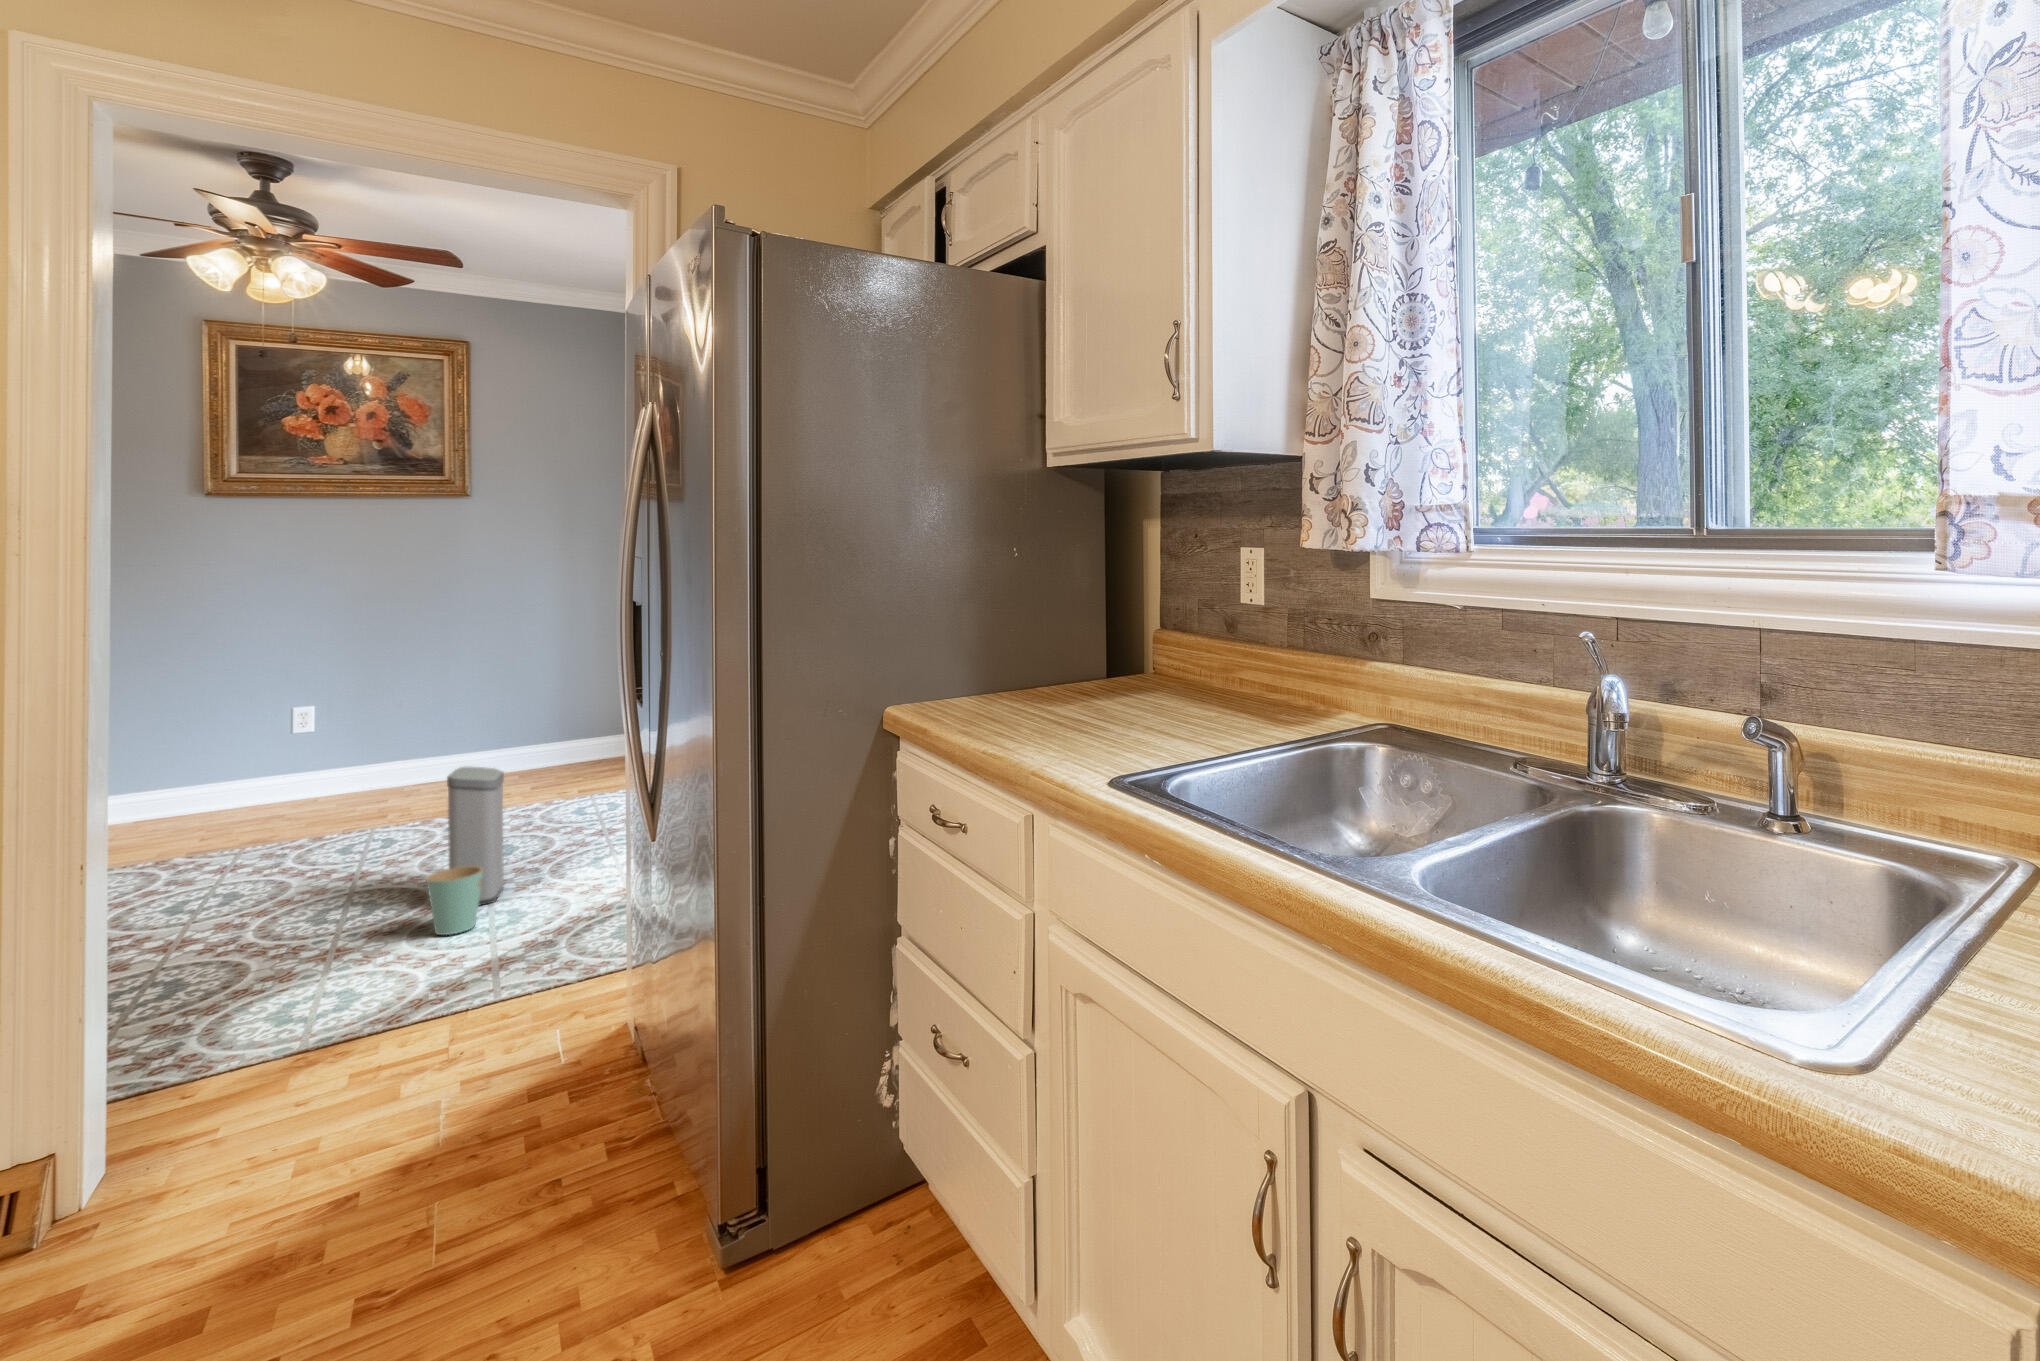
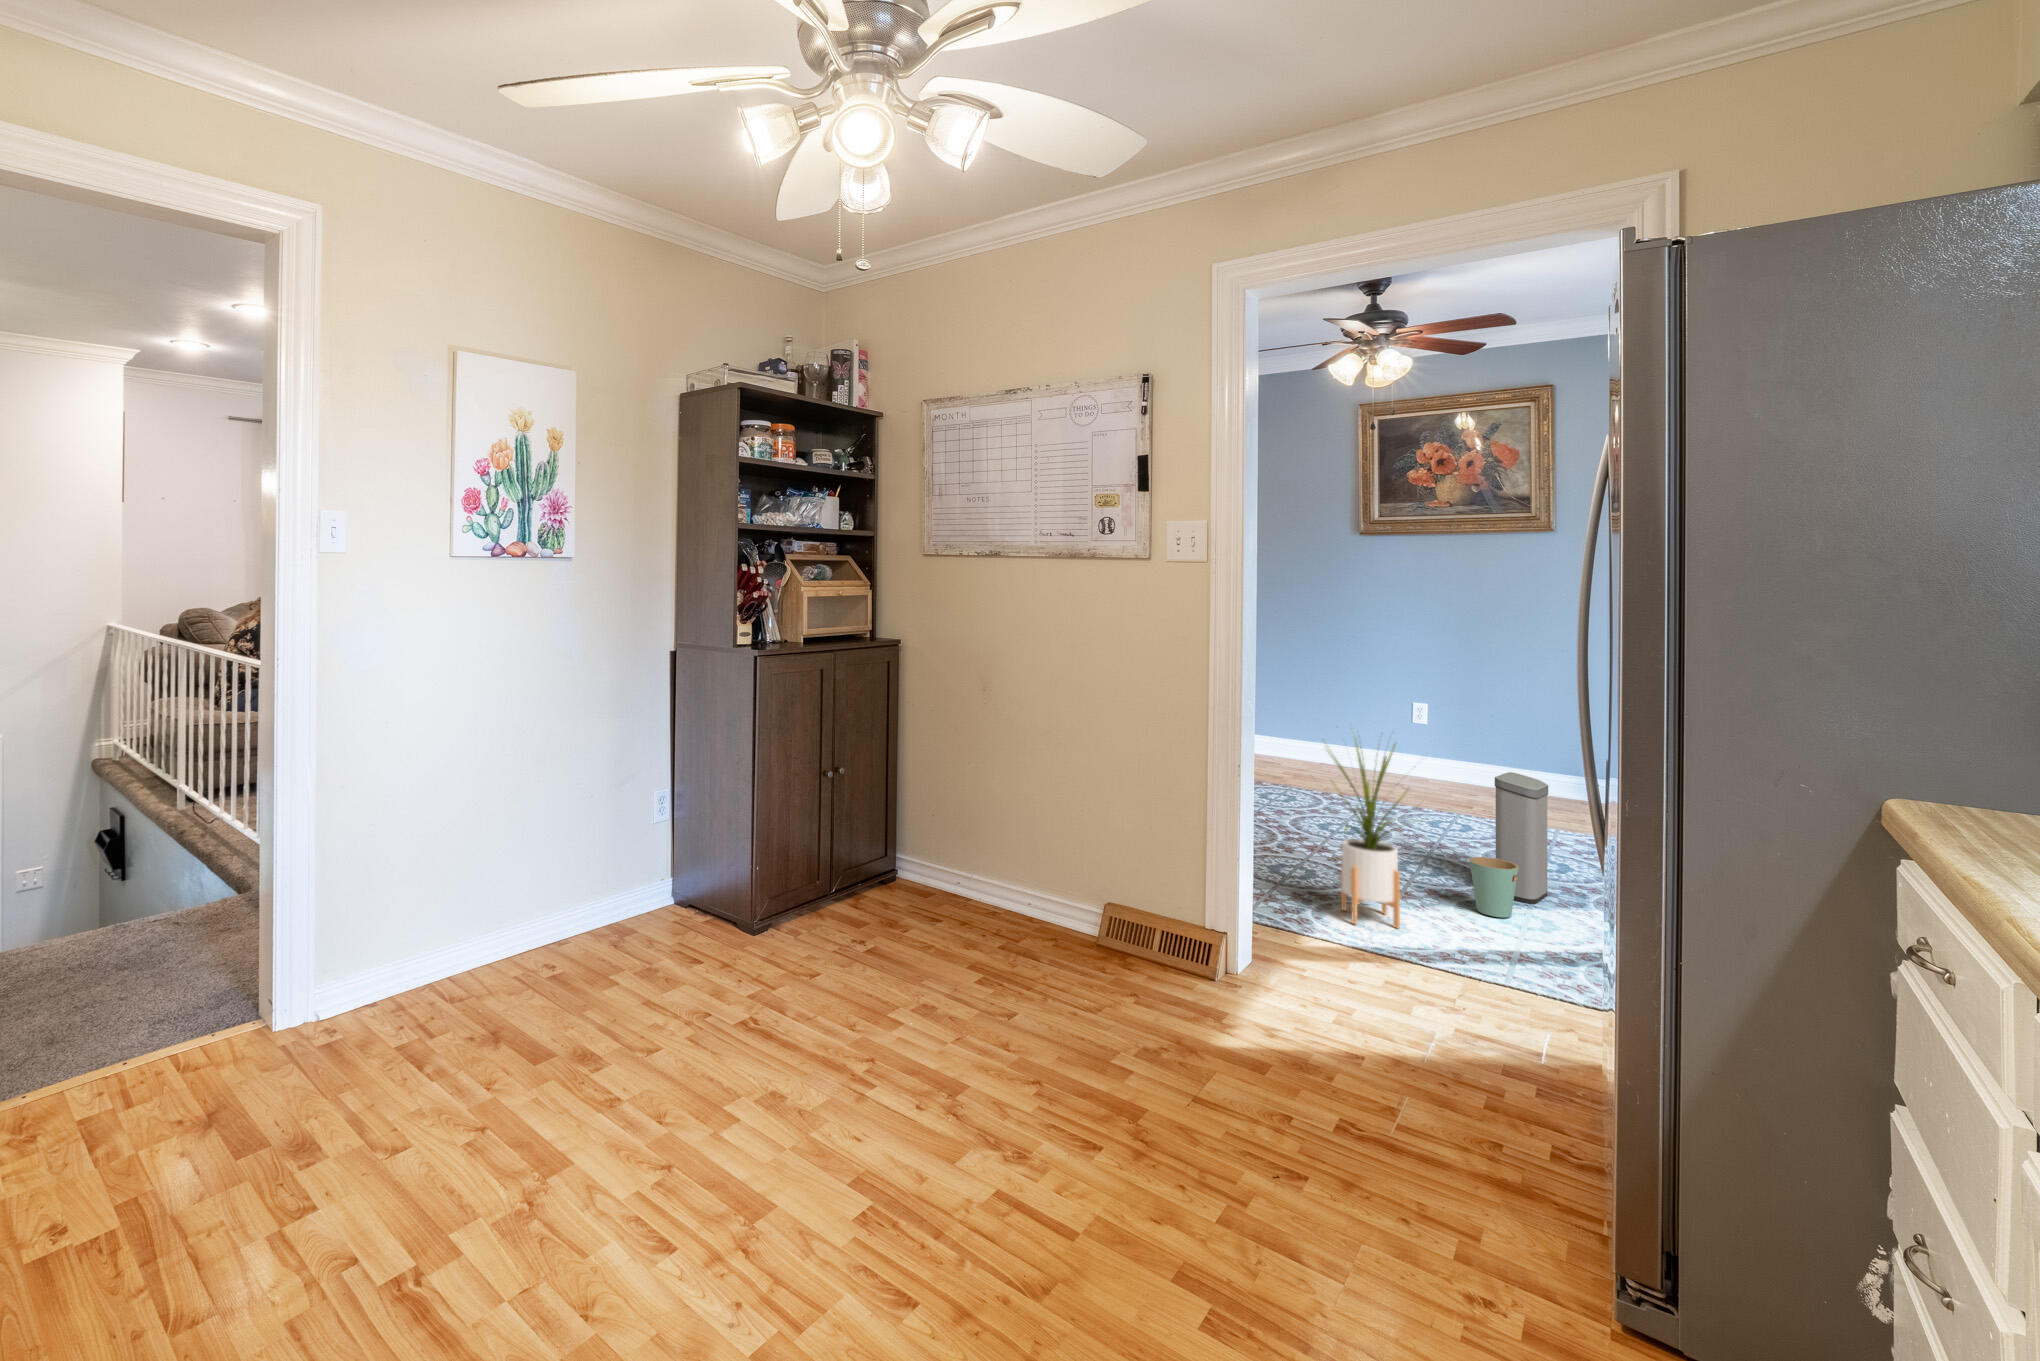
house plant: none [192,745,385,1020] -> present [1323,732,1416,928]

